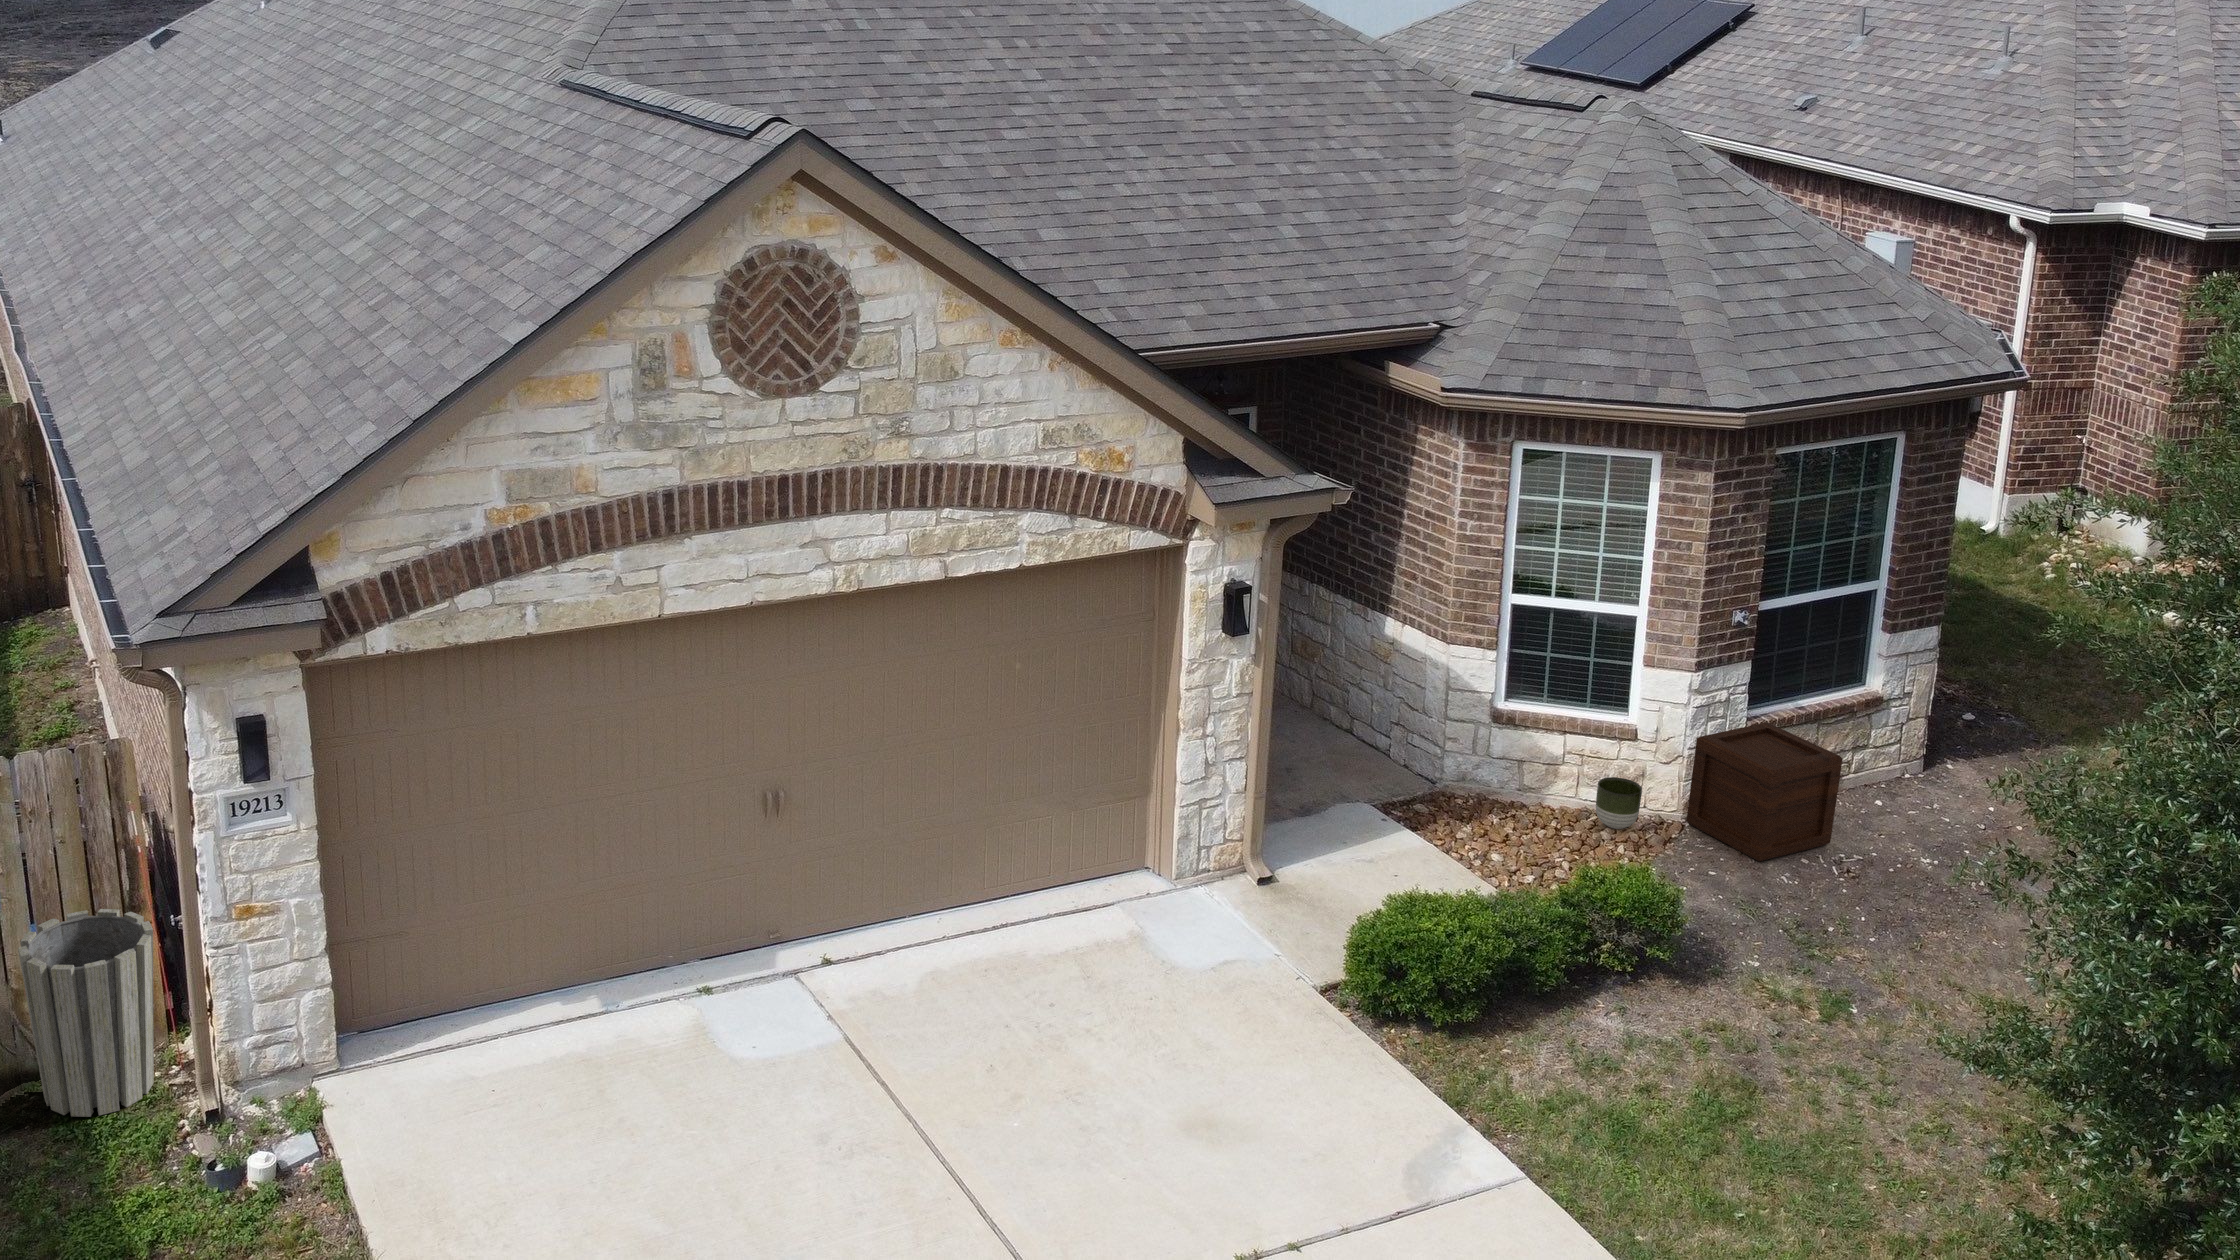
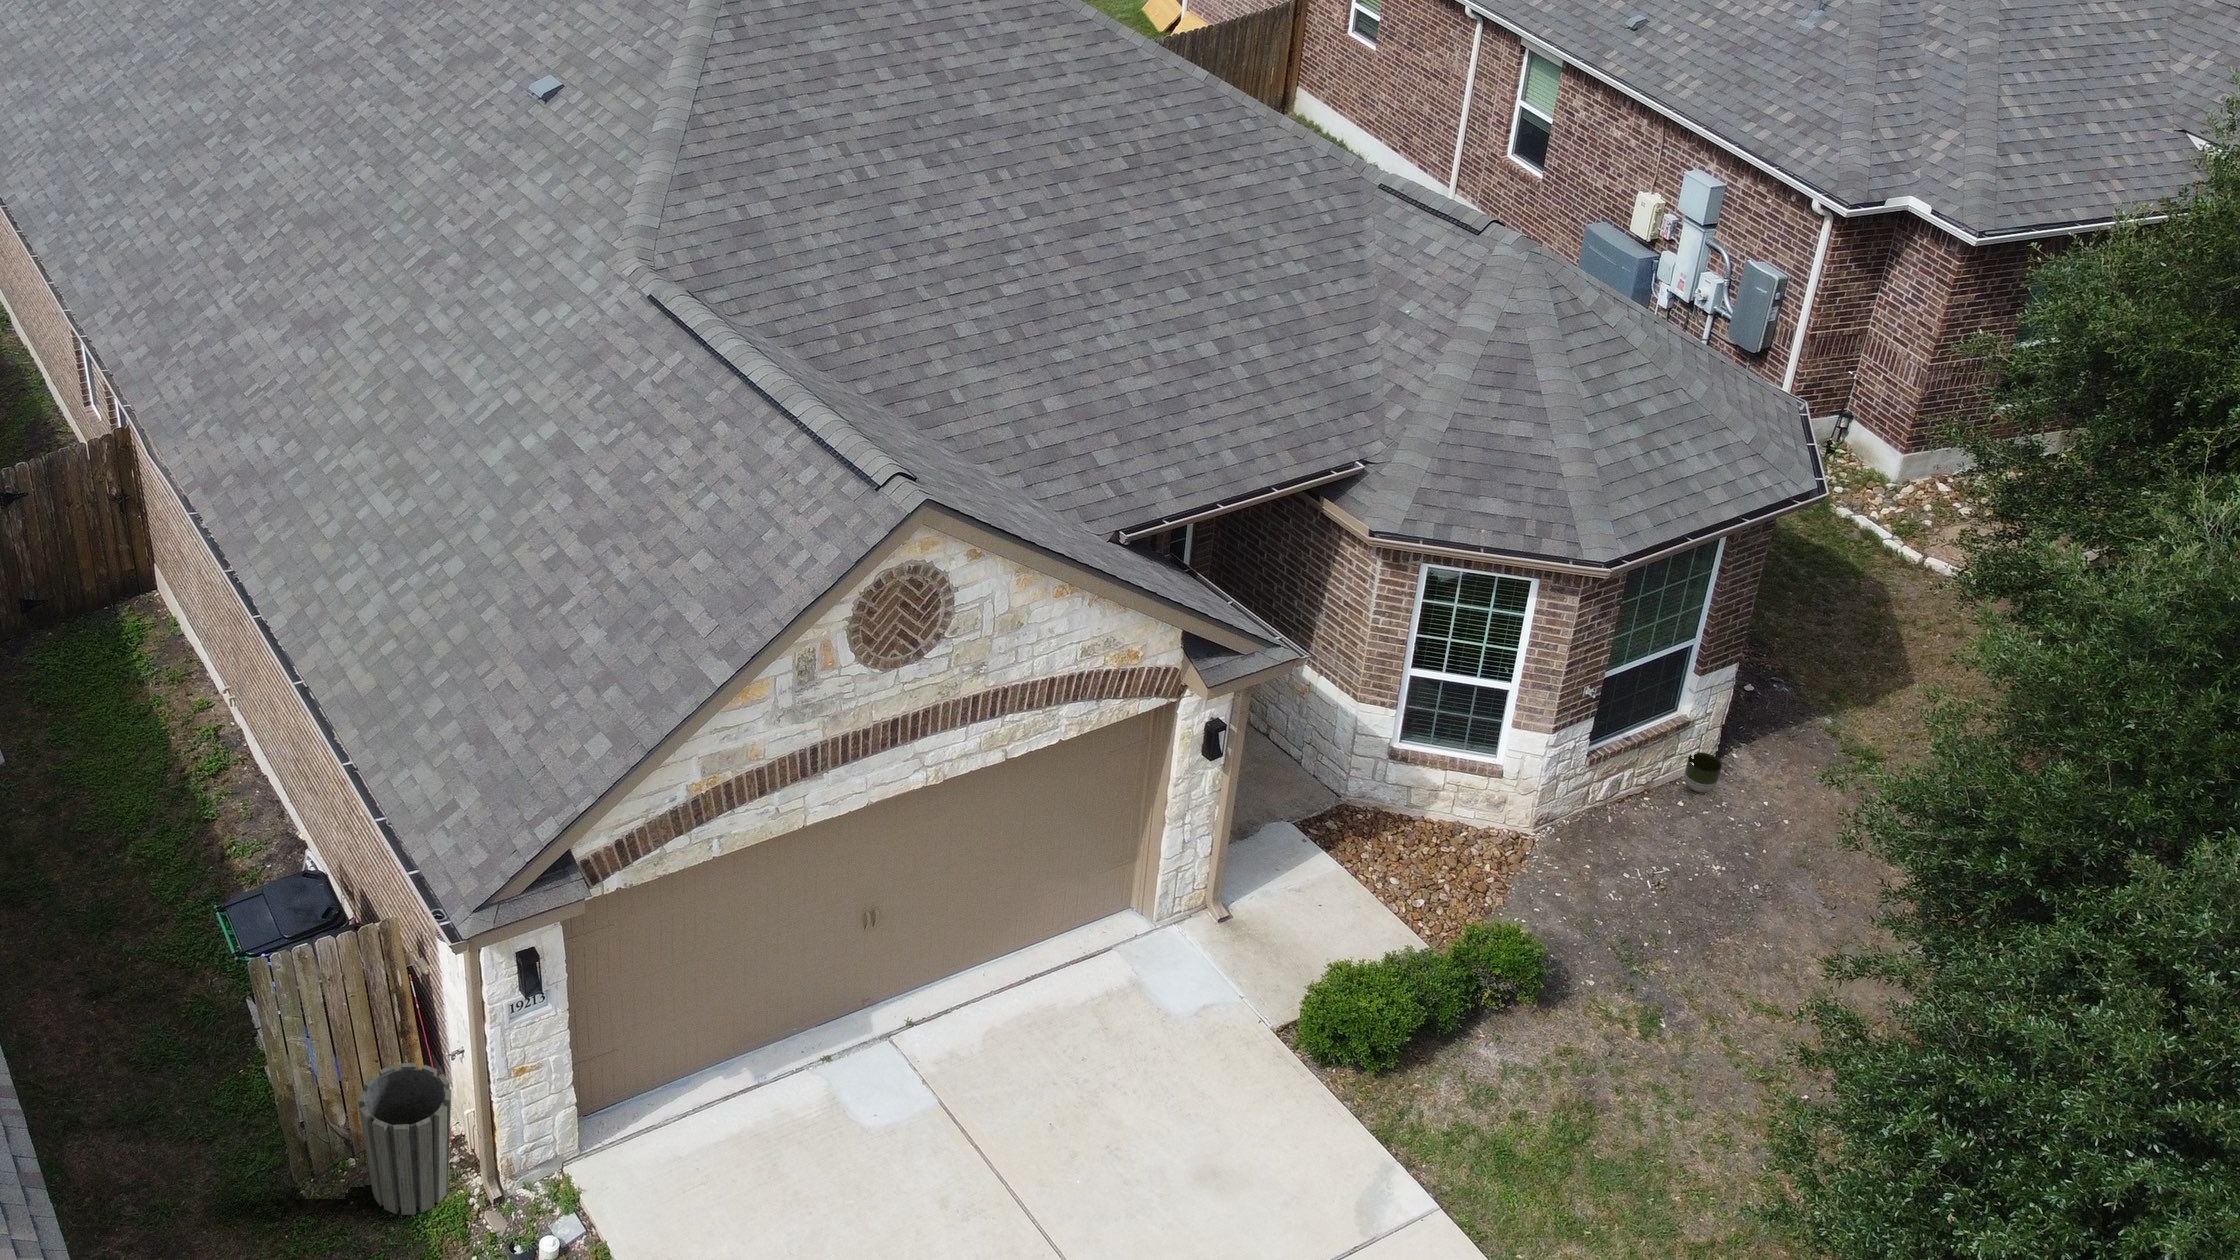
wooden crate: present [1686,722,1843,862] -> none [1535,758,1660,878]
planter: present [1596,777,1642,829] -> present [1684,752,1722,792]

